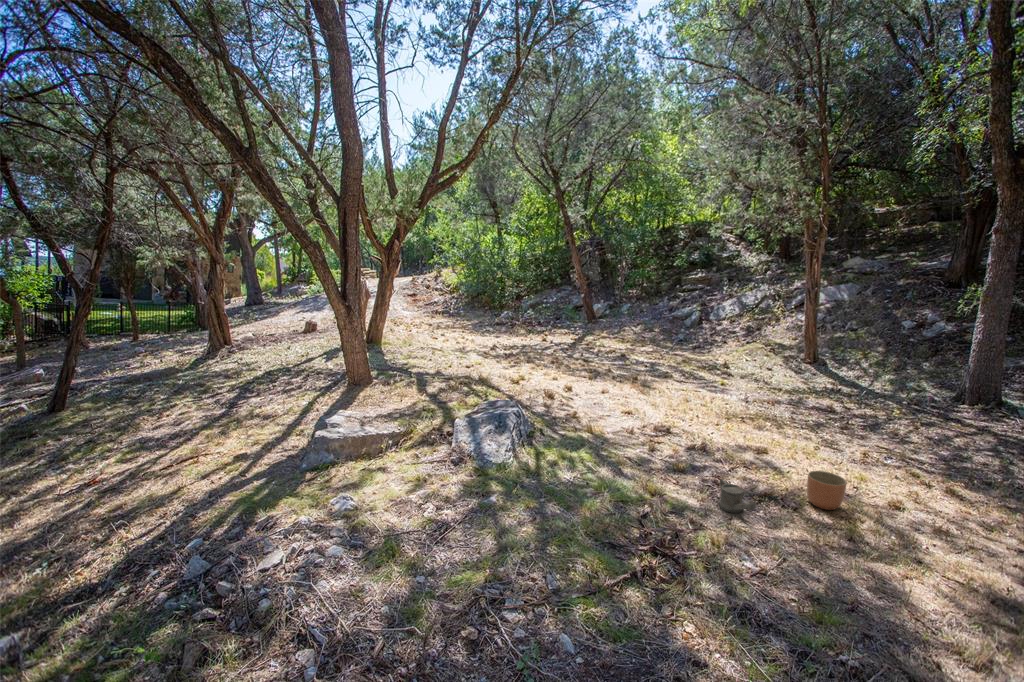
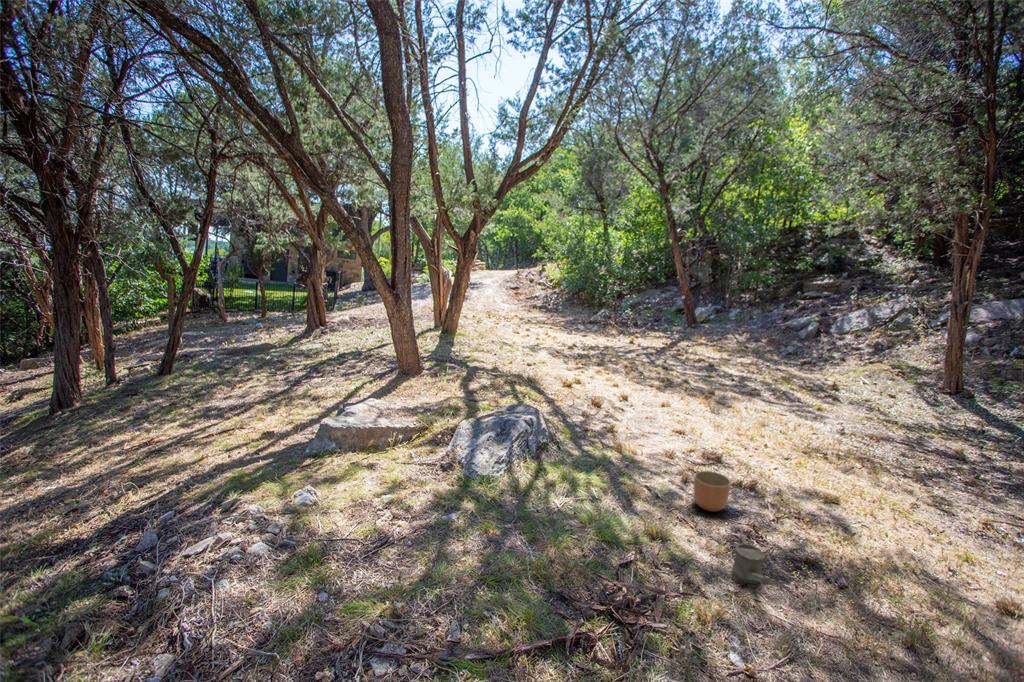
planter: present [807,471,847,510] -> present [694,471,731,511]

